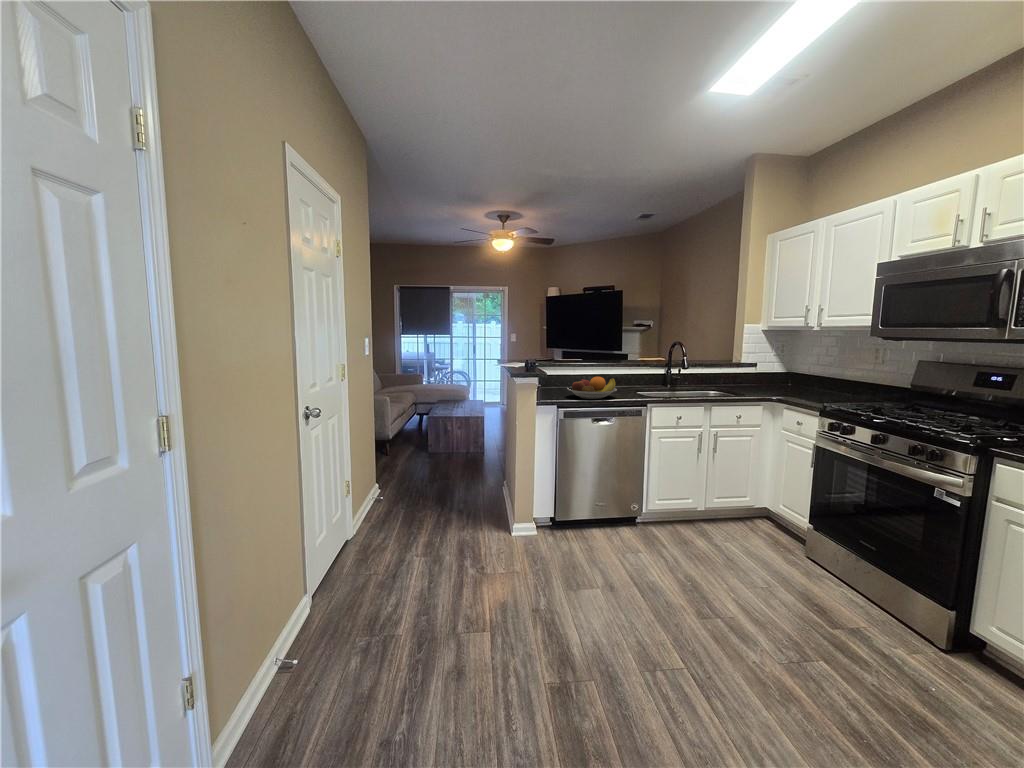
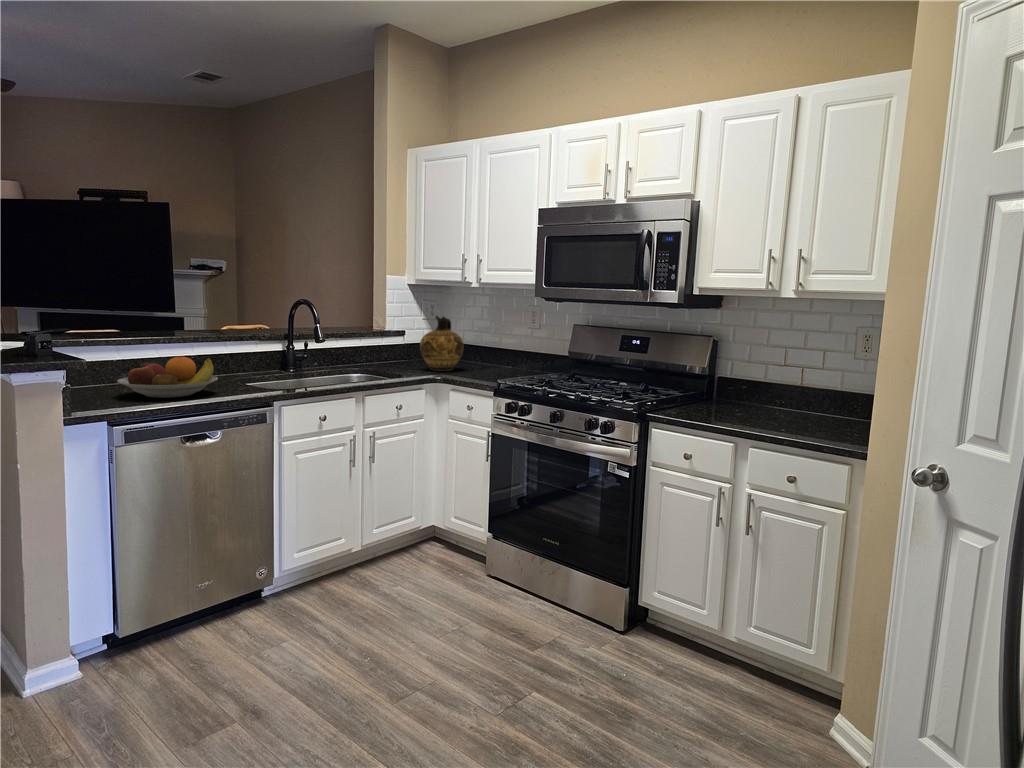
ceramic jug: none [765,353,804,394] -> present [420,316,464,371]

